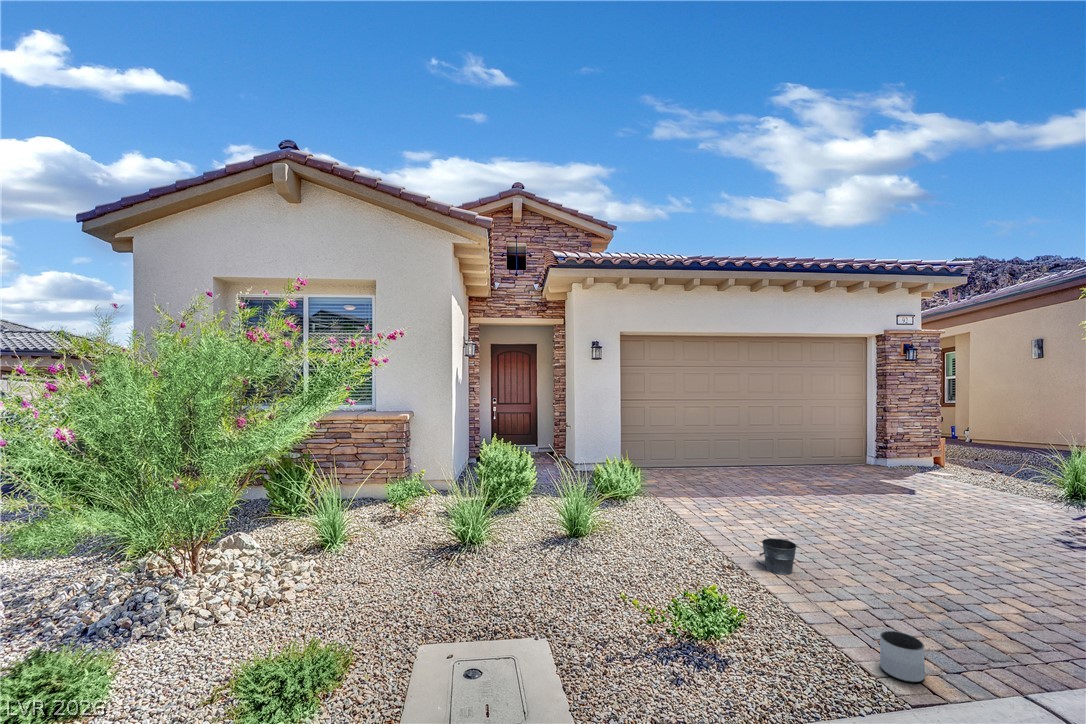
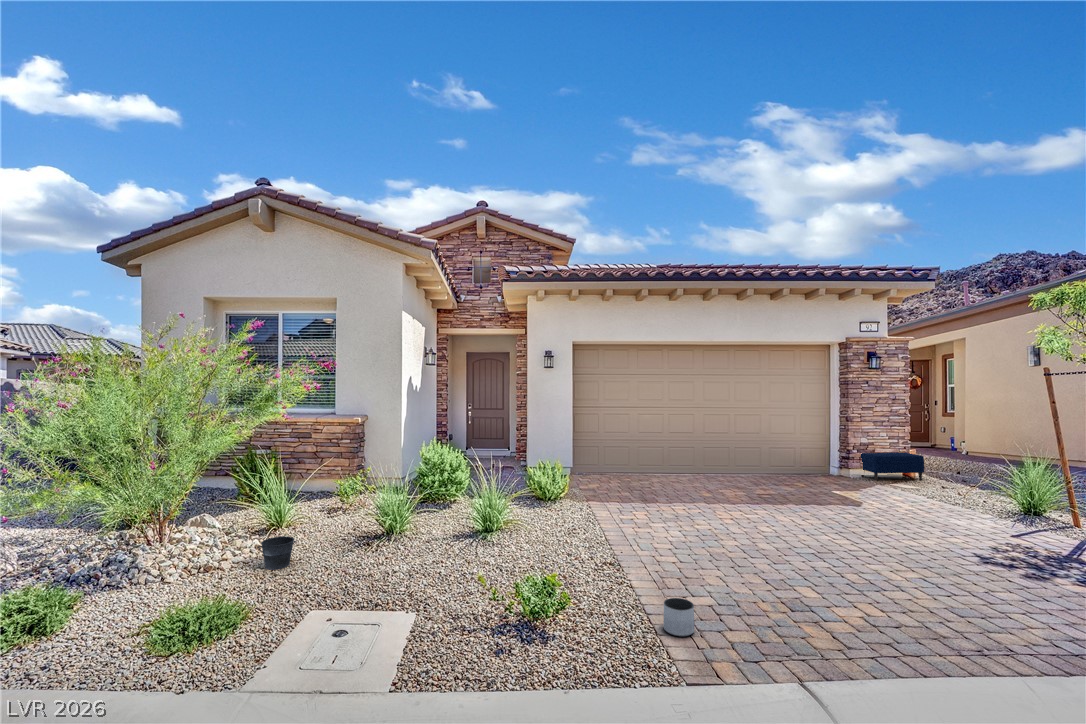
bench: none [897,443,962,472] -> present [861,452,924,481]
bucket: present [759,538,797,574] -> present [258,536,296,570]

